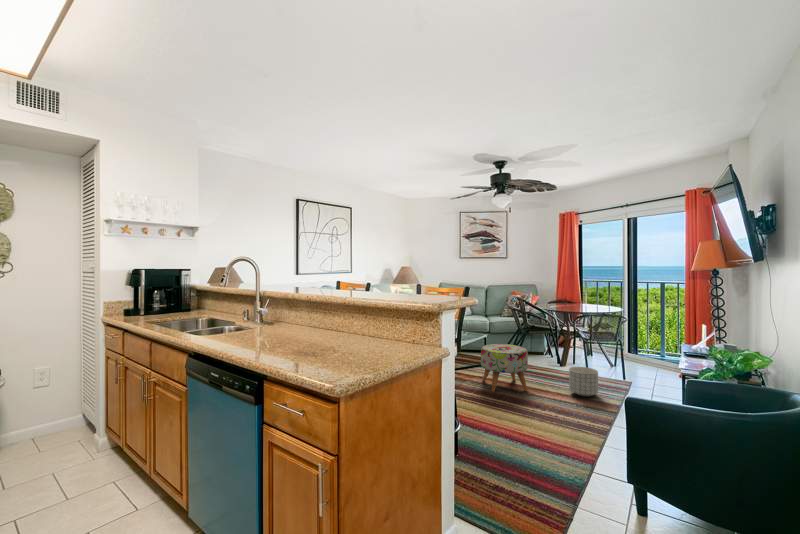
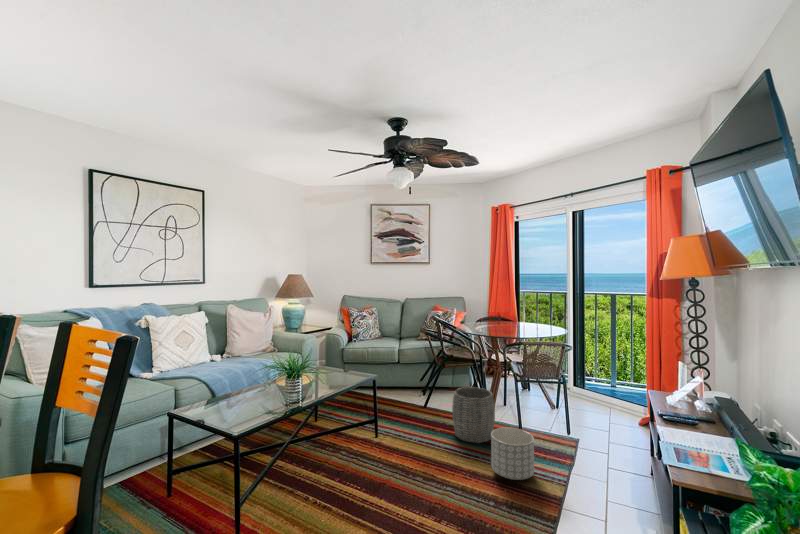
ottoman: present [481,344,528,392] -> none [360,391,431,477]
woven basket: none [538,346,569,380] -> present [452,387,495,443]

